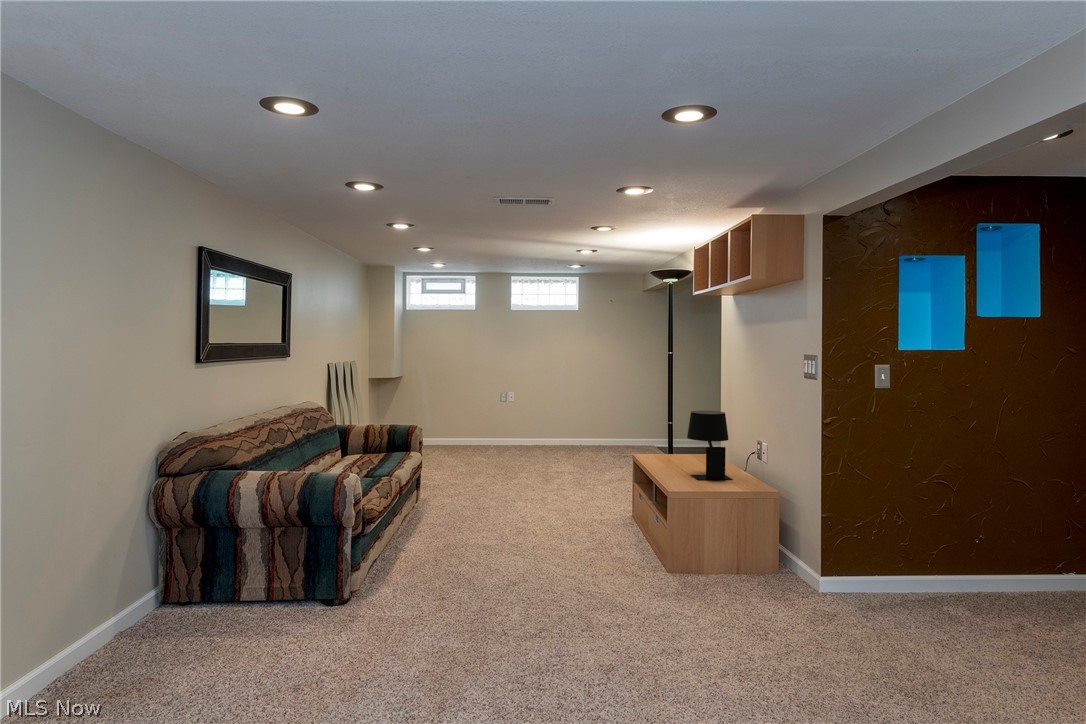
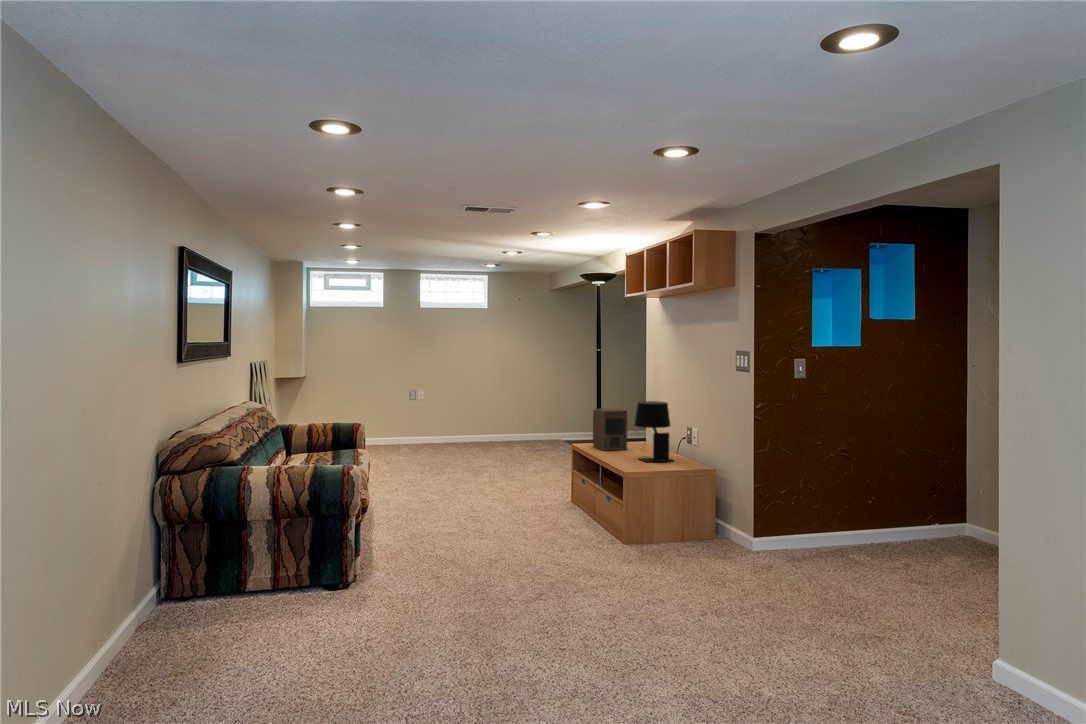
speaker: none [648,417,685,463] -> present [593,408,628,451]

